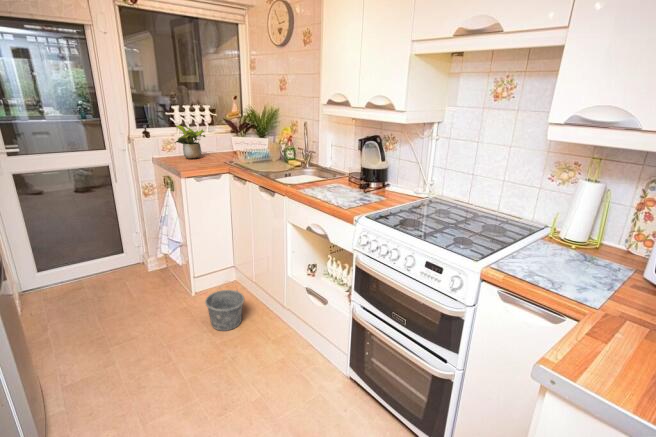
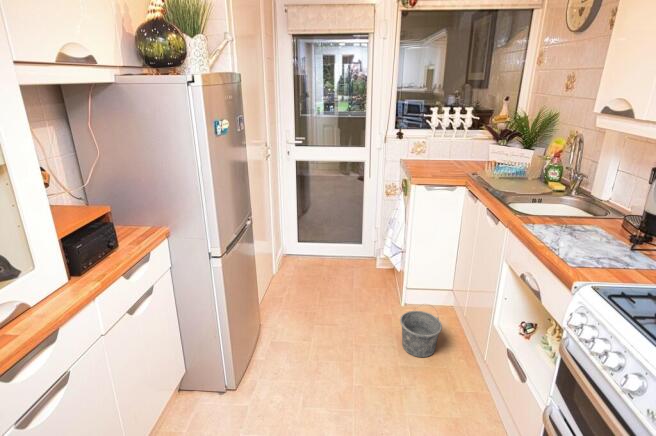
potted plant: present [175,125,205,159] -> none [421,129,456,164]

